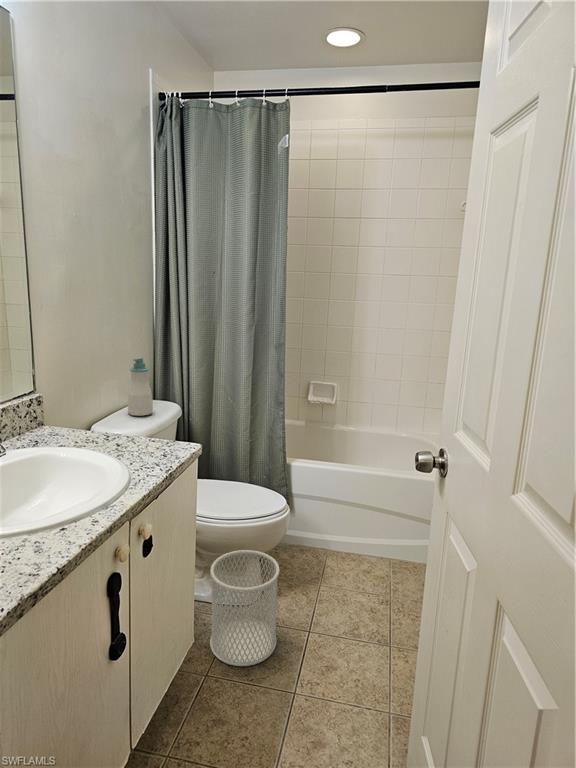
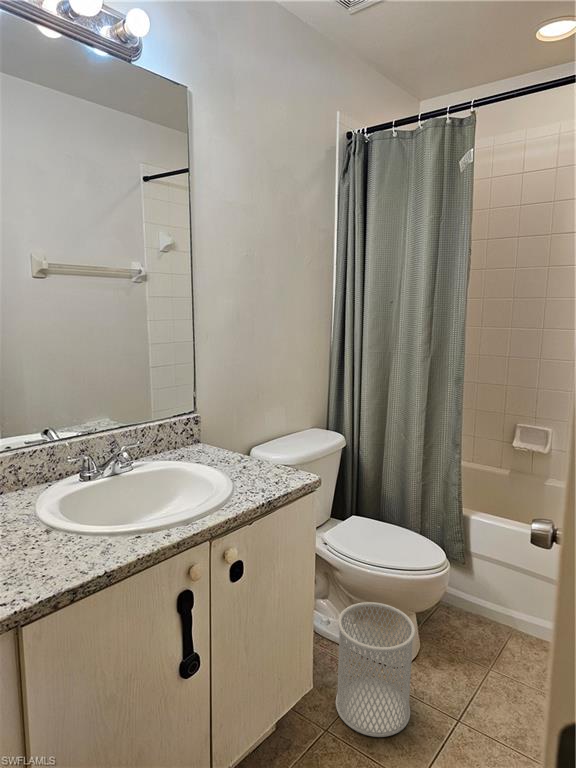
soap bottle: present [128,358,153,416] -> none [289,387,312,444]

